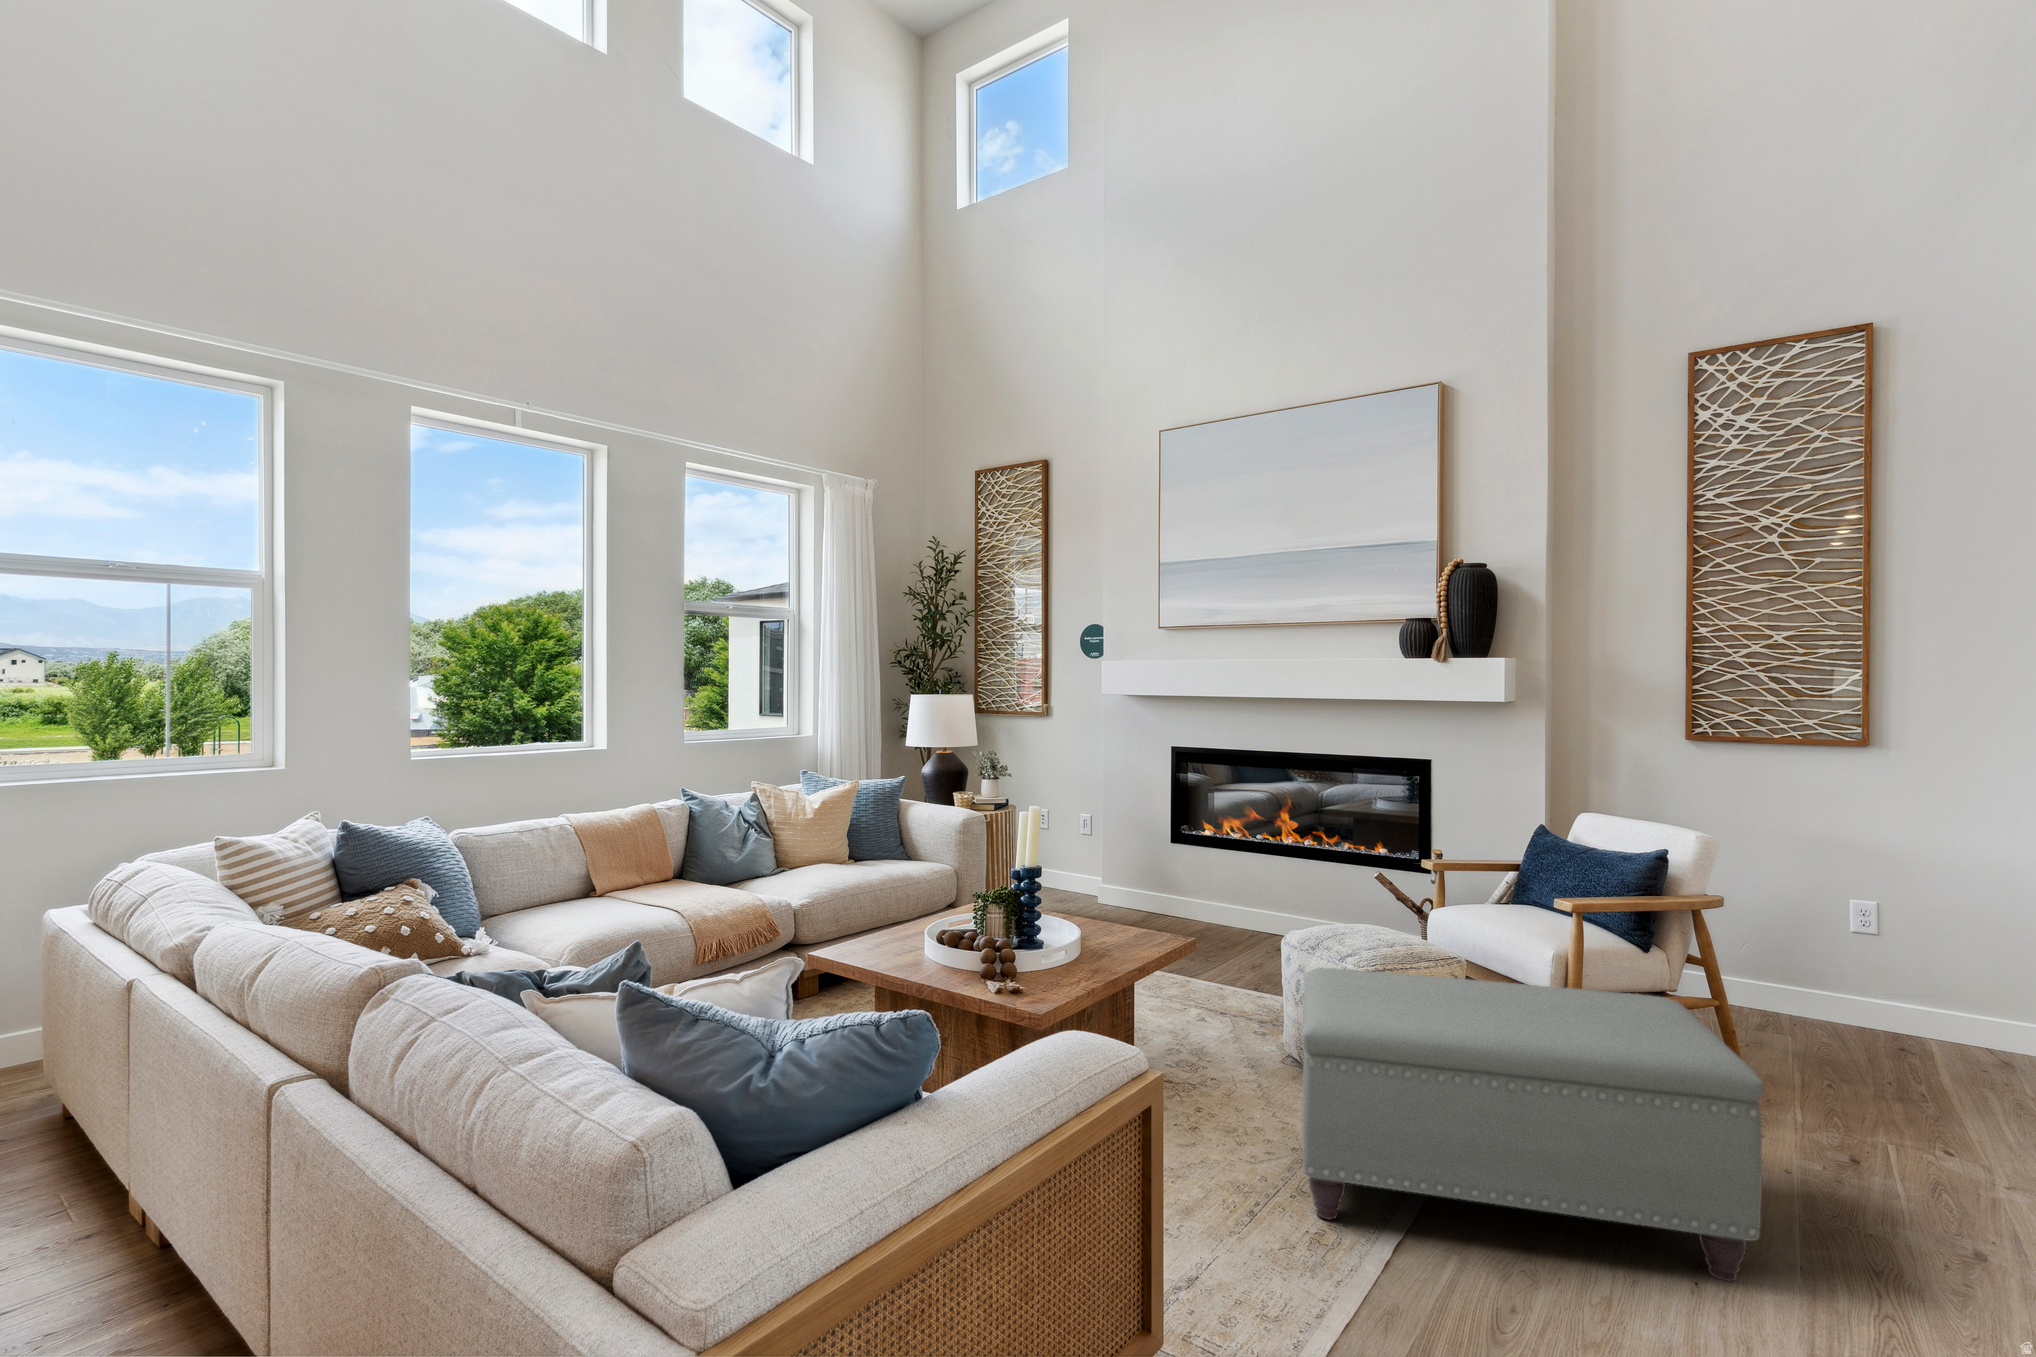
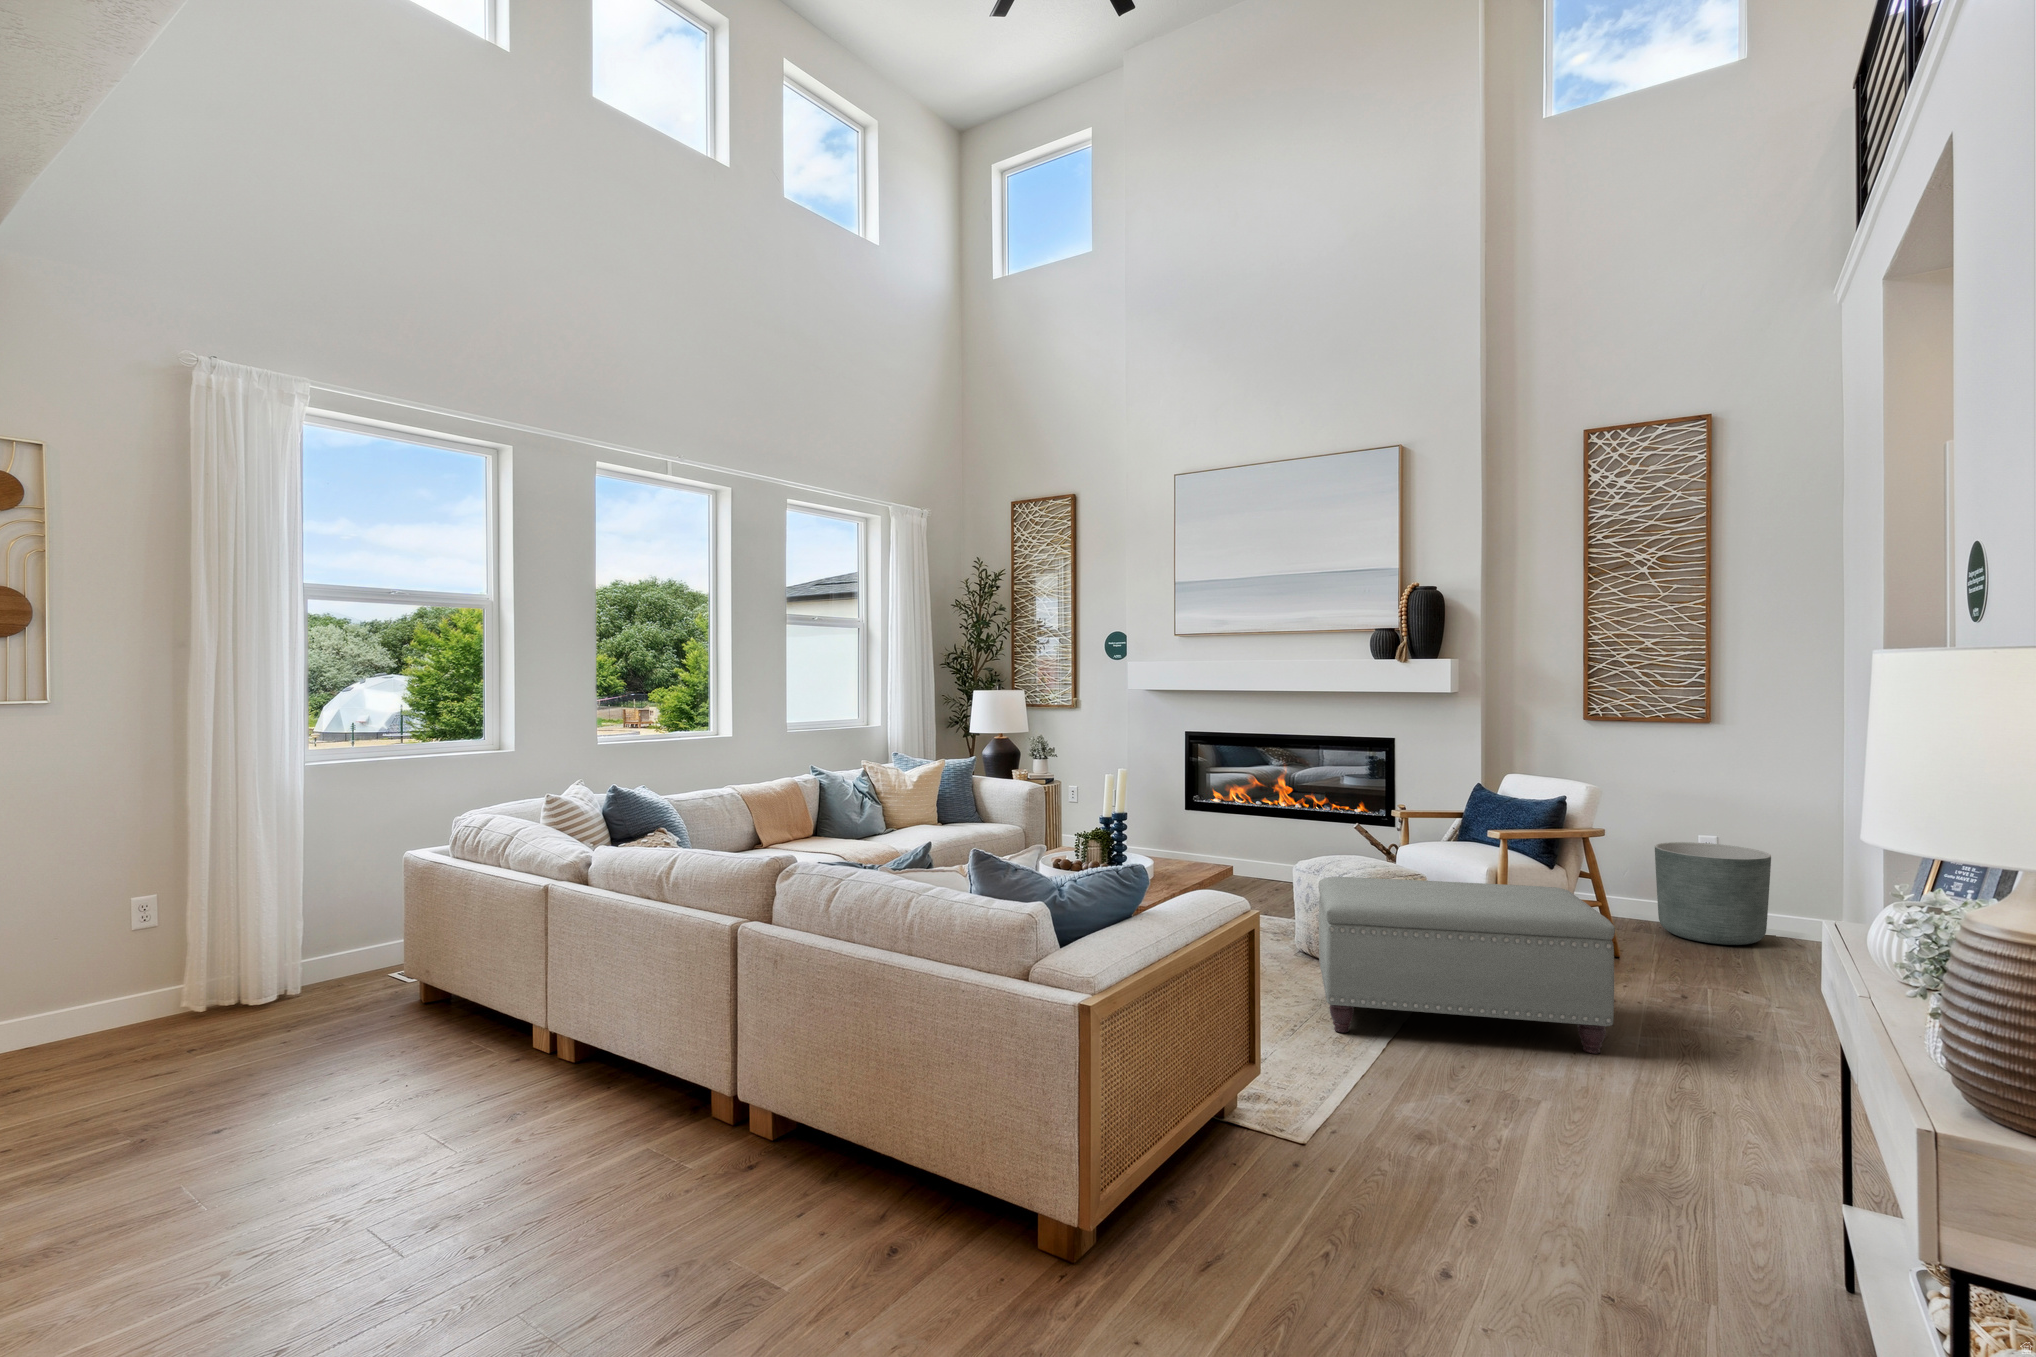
planter: none [1789,909,1962,1060] -> present [1655,842,1771,945]

